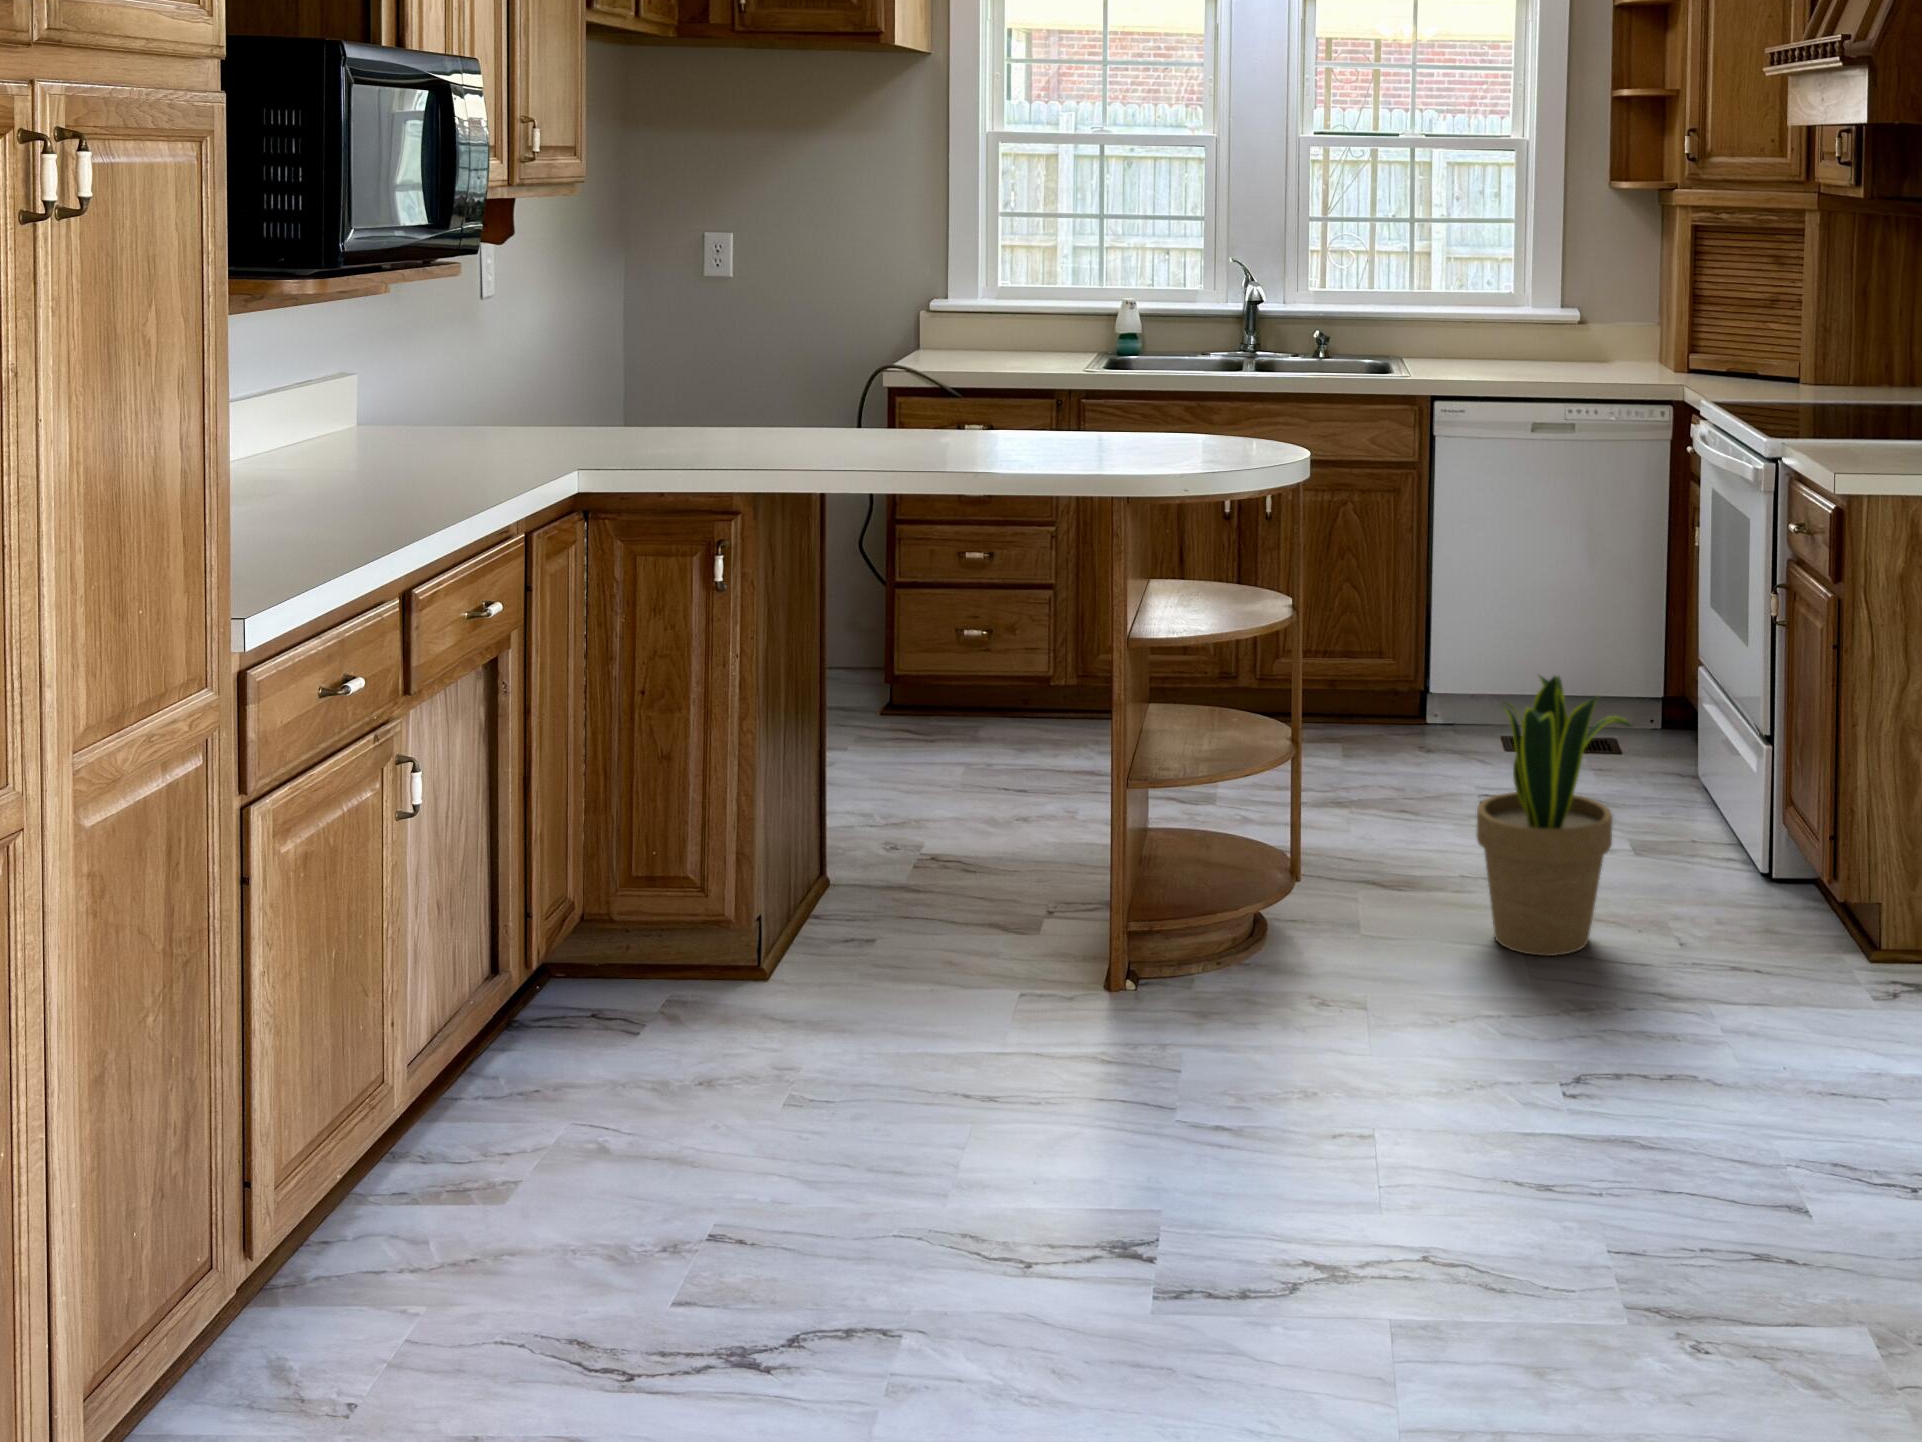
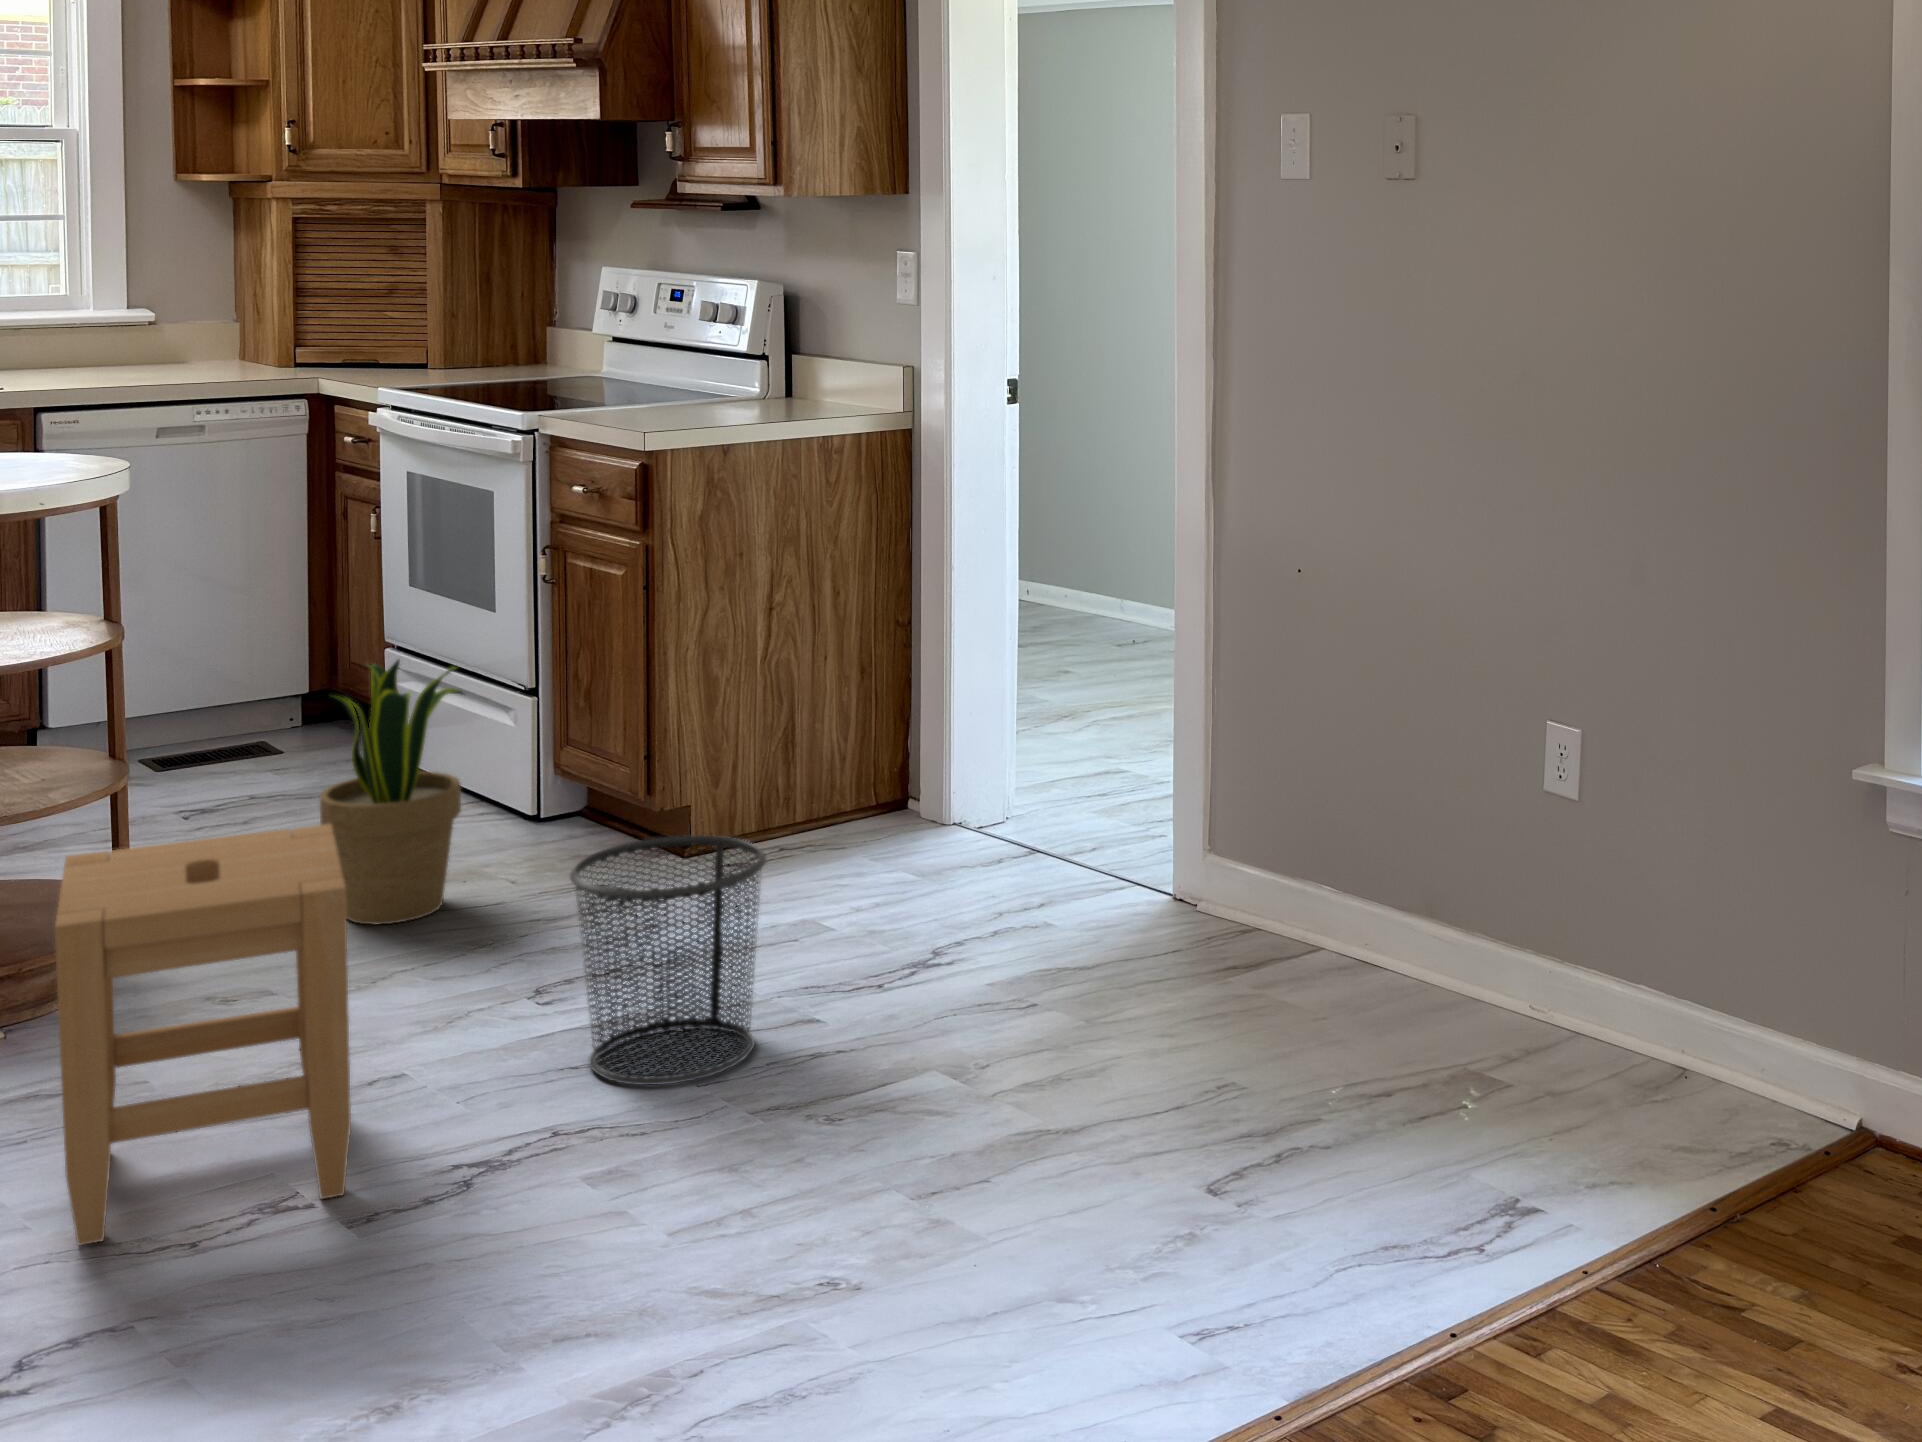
stool: none [951,815,1289,1258] -> present [55,824,351,1245]
waste bin: none [1510,944,1739,1264] -> present [570,835,766,1085]

